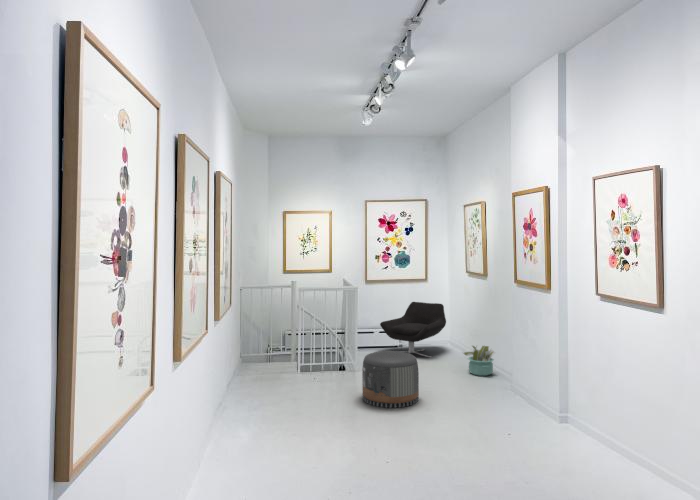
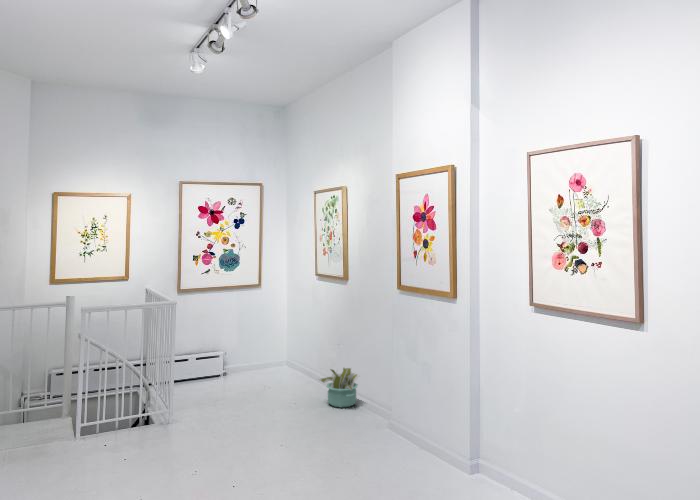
lounge chair: present [380,302,446,357] -> none [202,314,288,393]
pouf: present [362,351,419,408] -> none [194,395,280,489]

